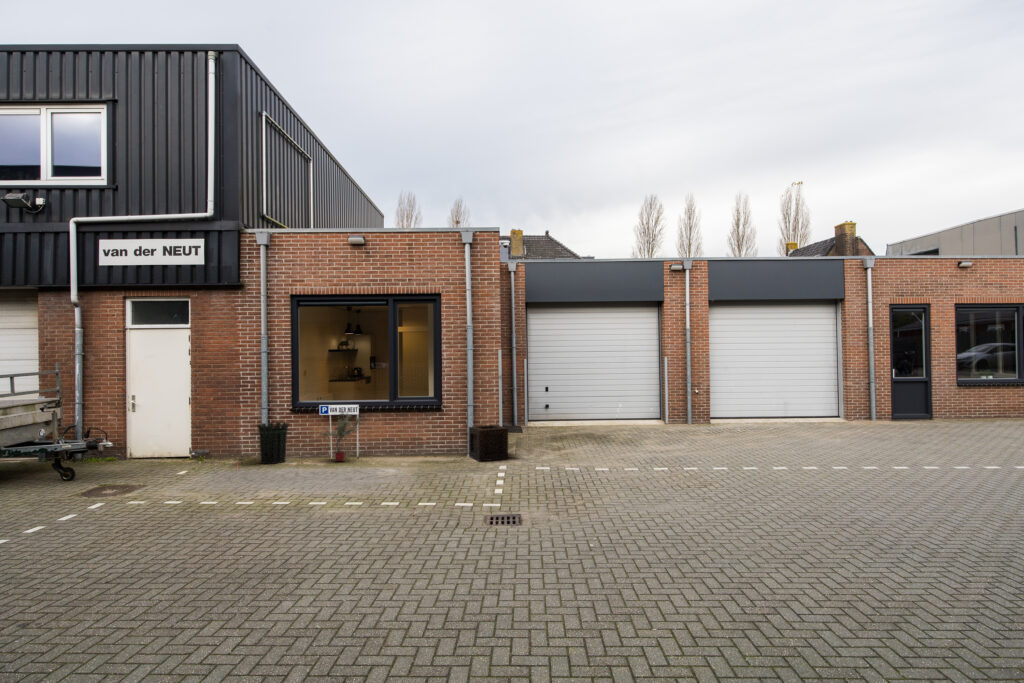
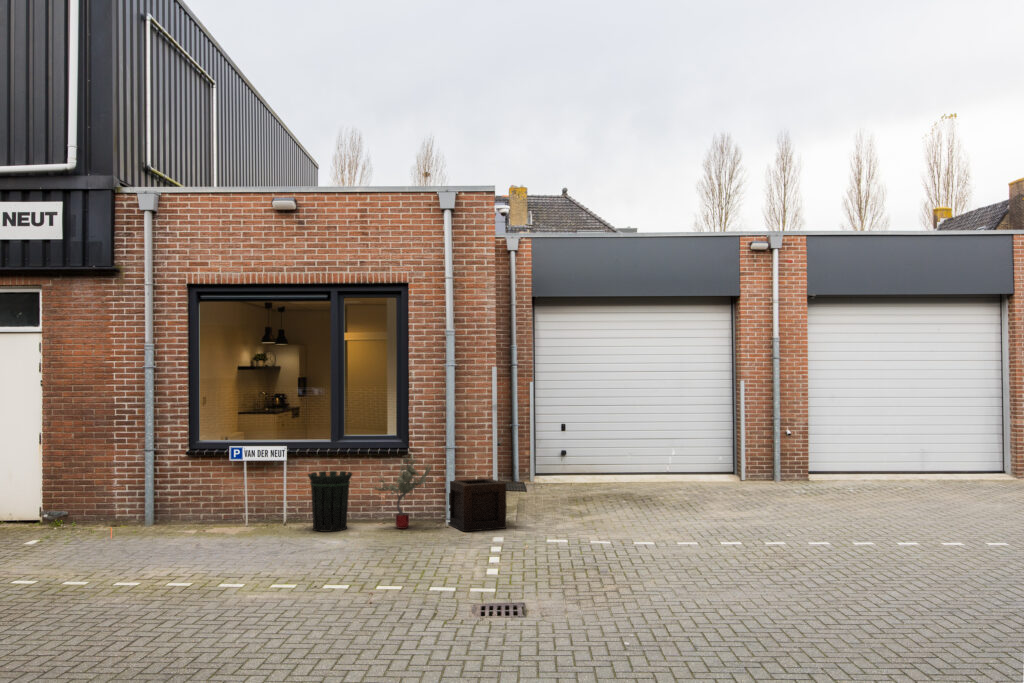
potted tree: present [320,412,360,462] -> present [373,455,432,529]
waste bin: present [257,422,289,464] -> present [308,471,352,532]

